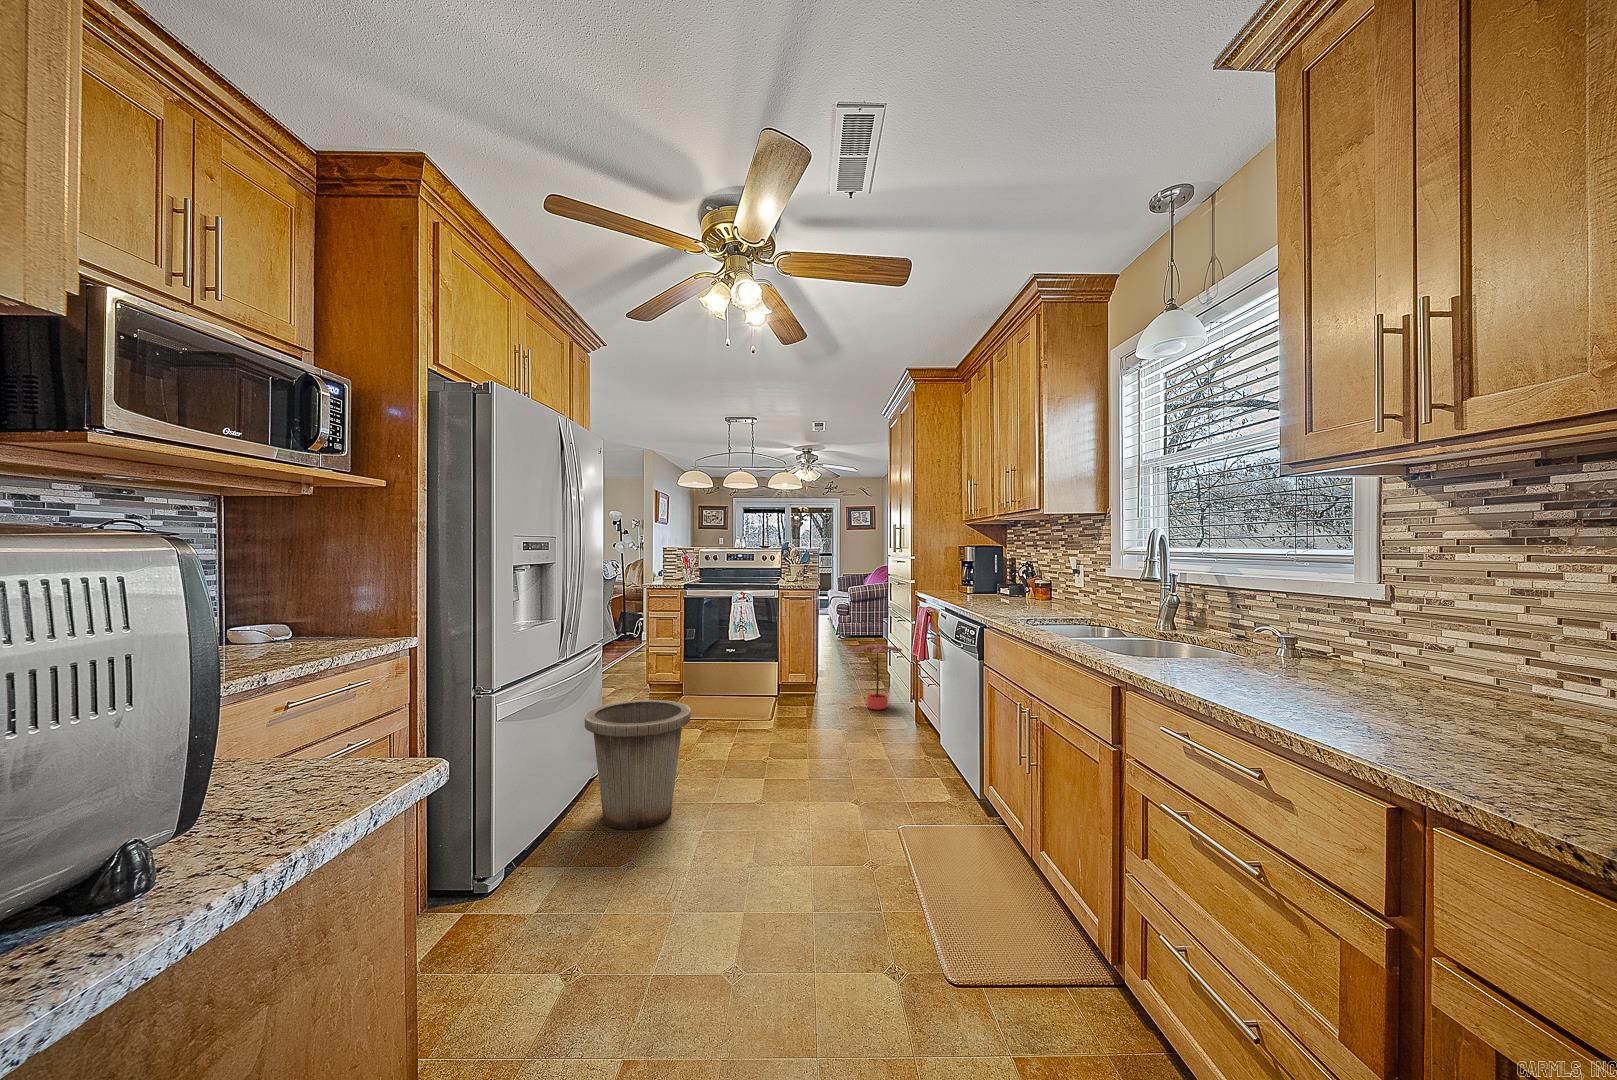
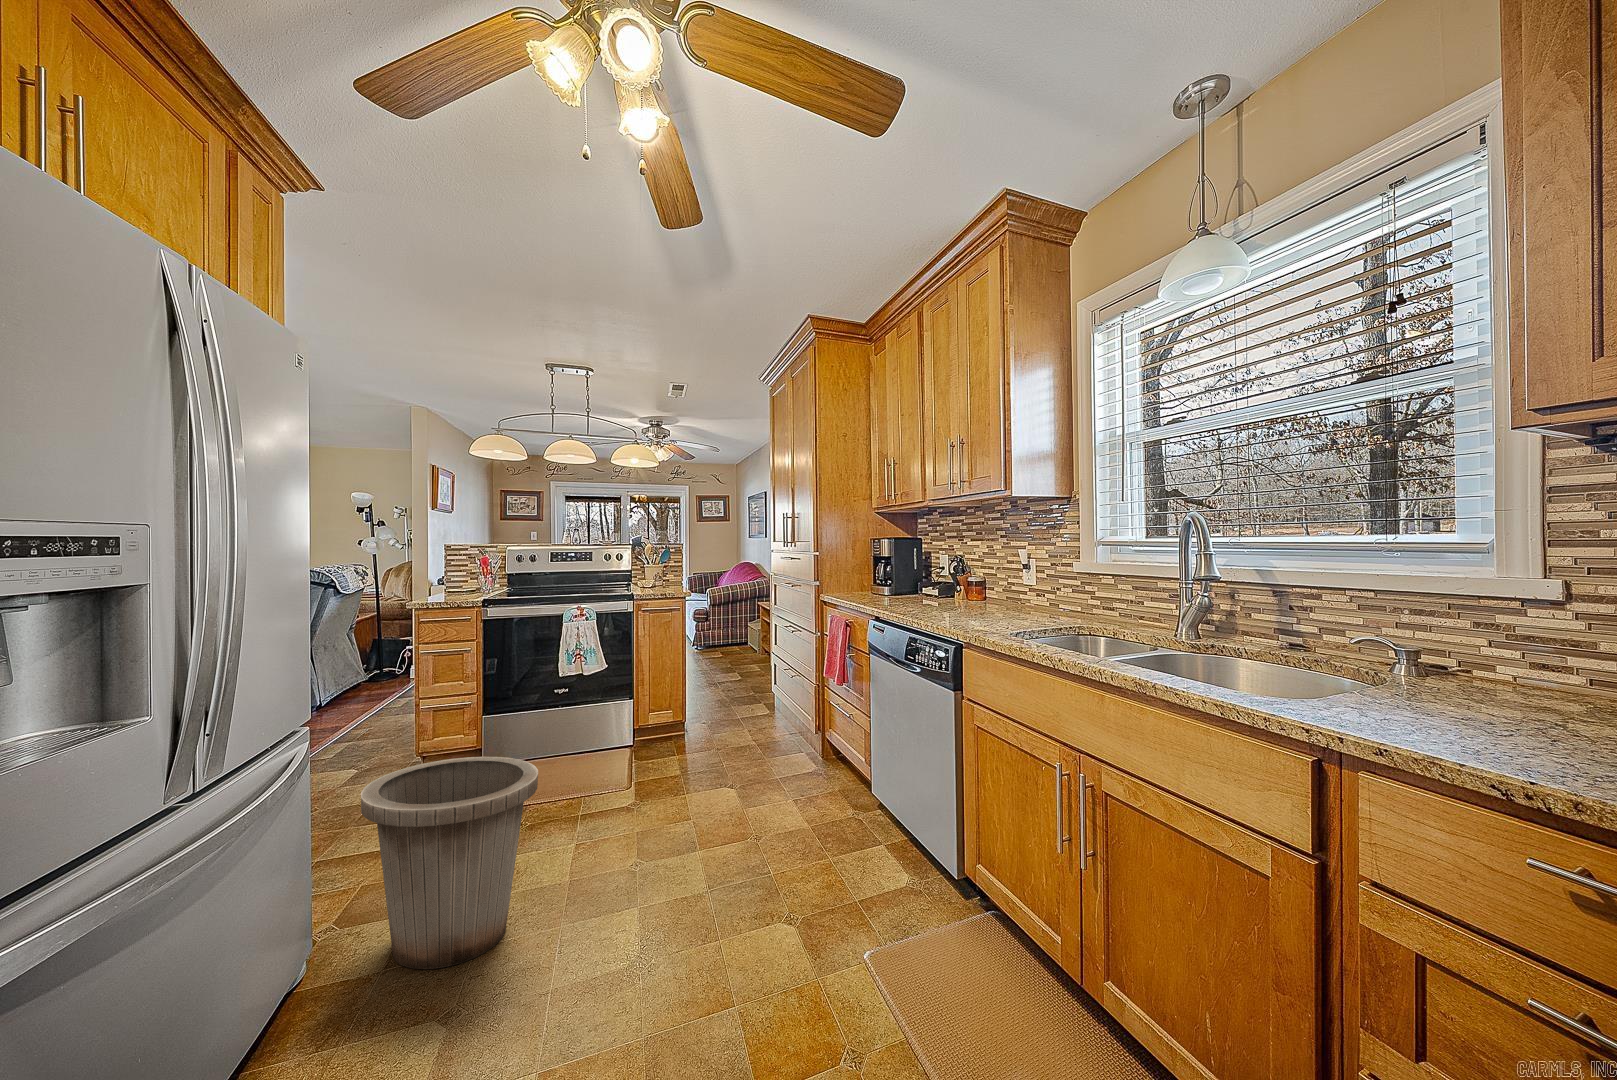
potted plant: present [853,644,902,710] -> none [736,657,796,738]

